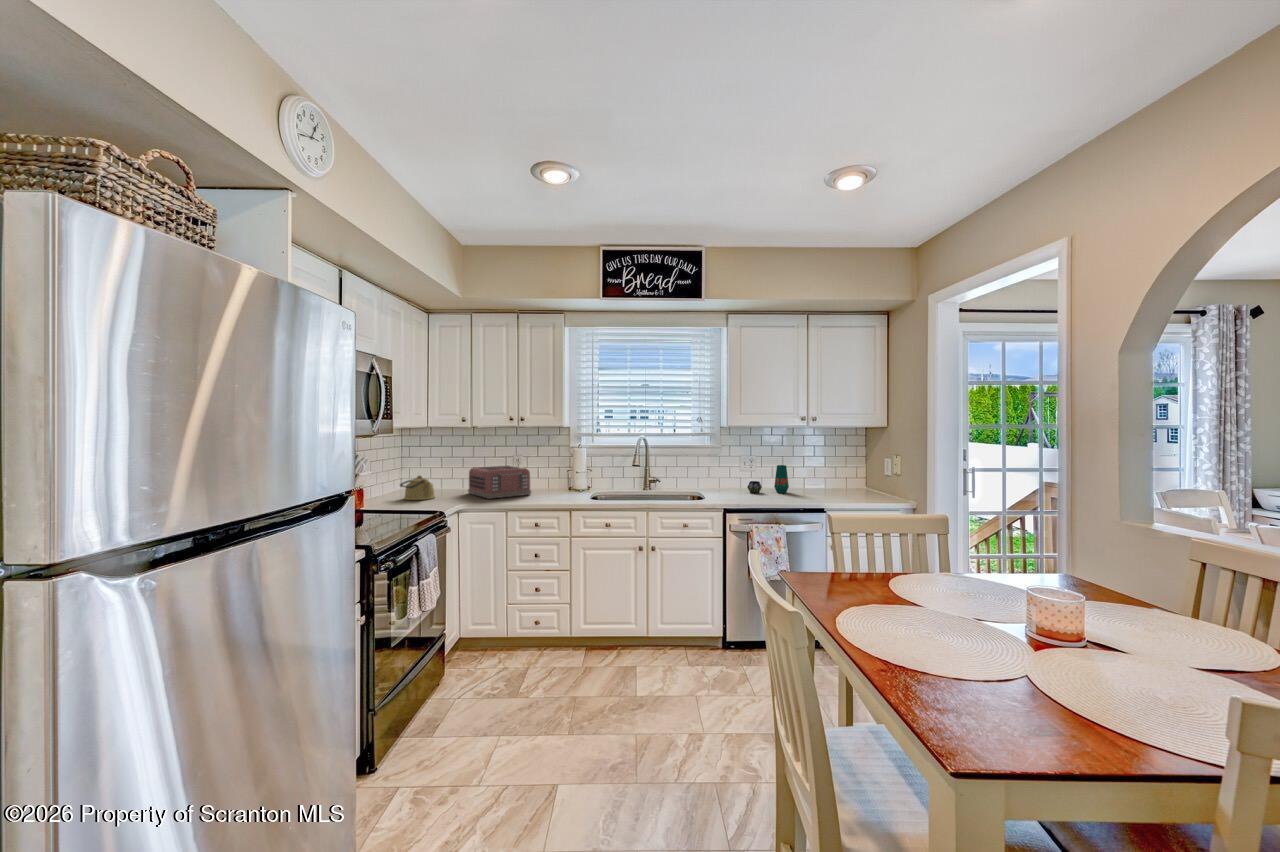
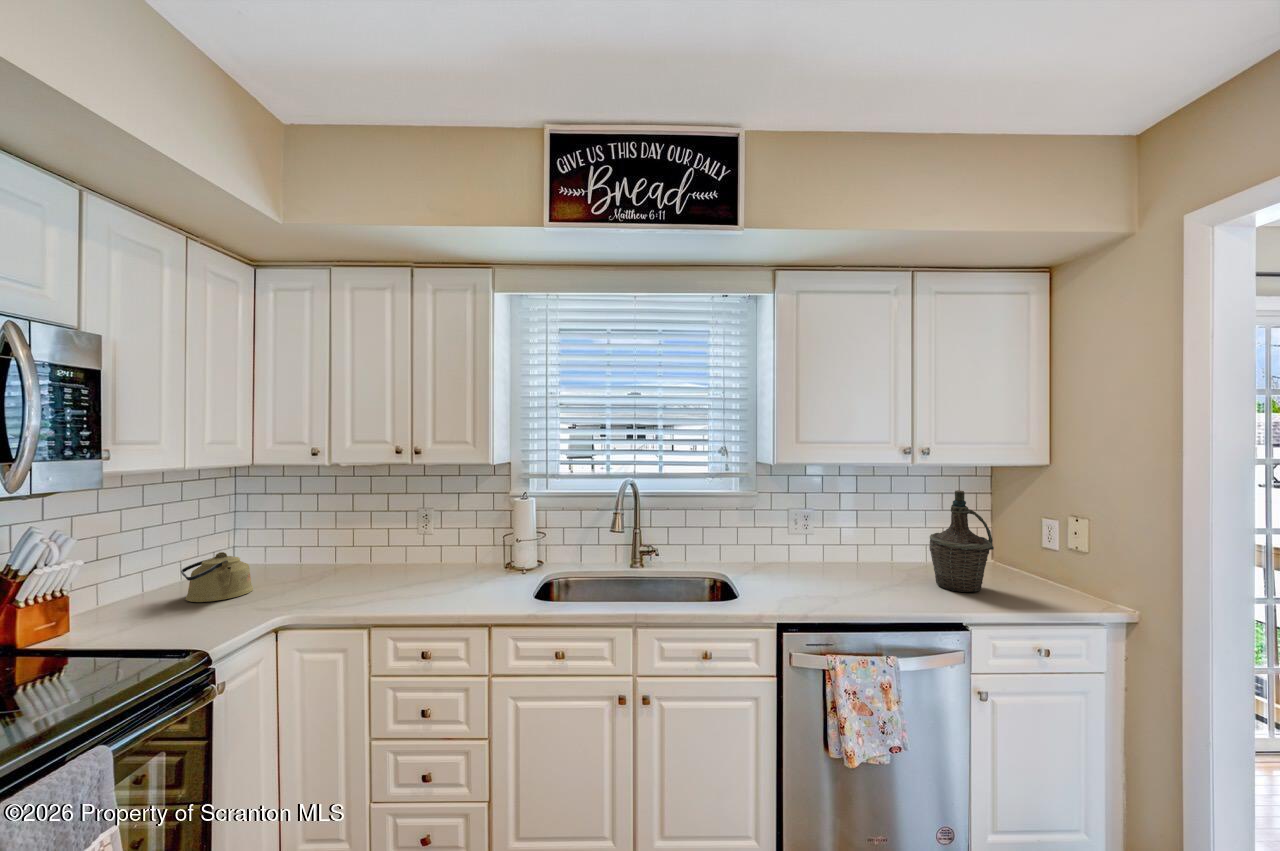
bottle: none [816,442,850,498] -> present [929,490,994,592]
vase: present [747,465,789,493] -> none [806,526,875,575]
toaster: present [468,466,531,499] -> none [324,526,432,597]

